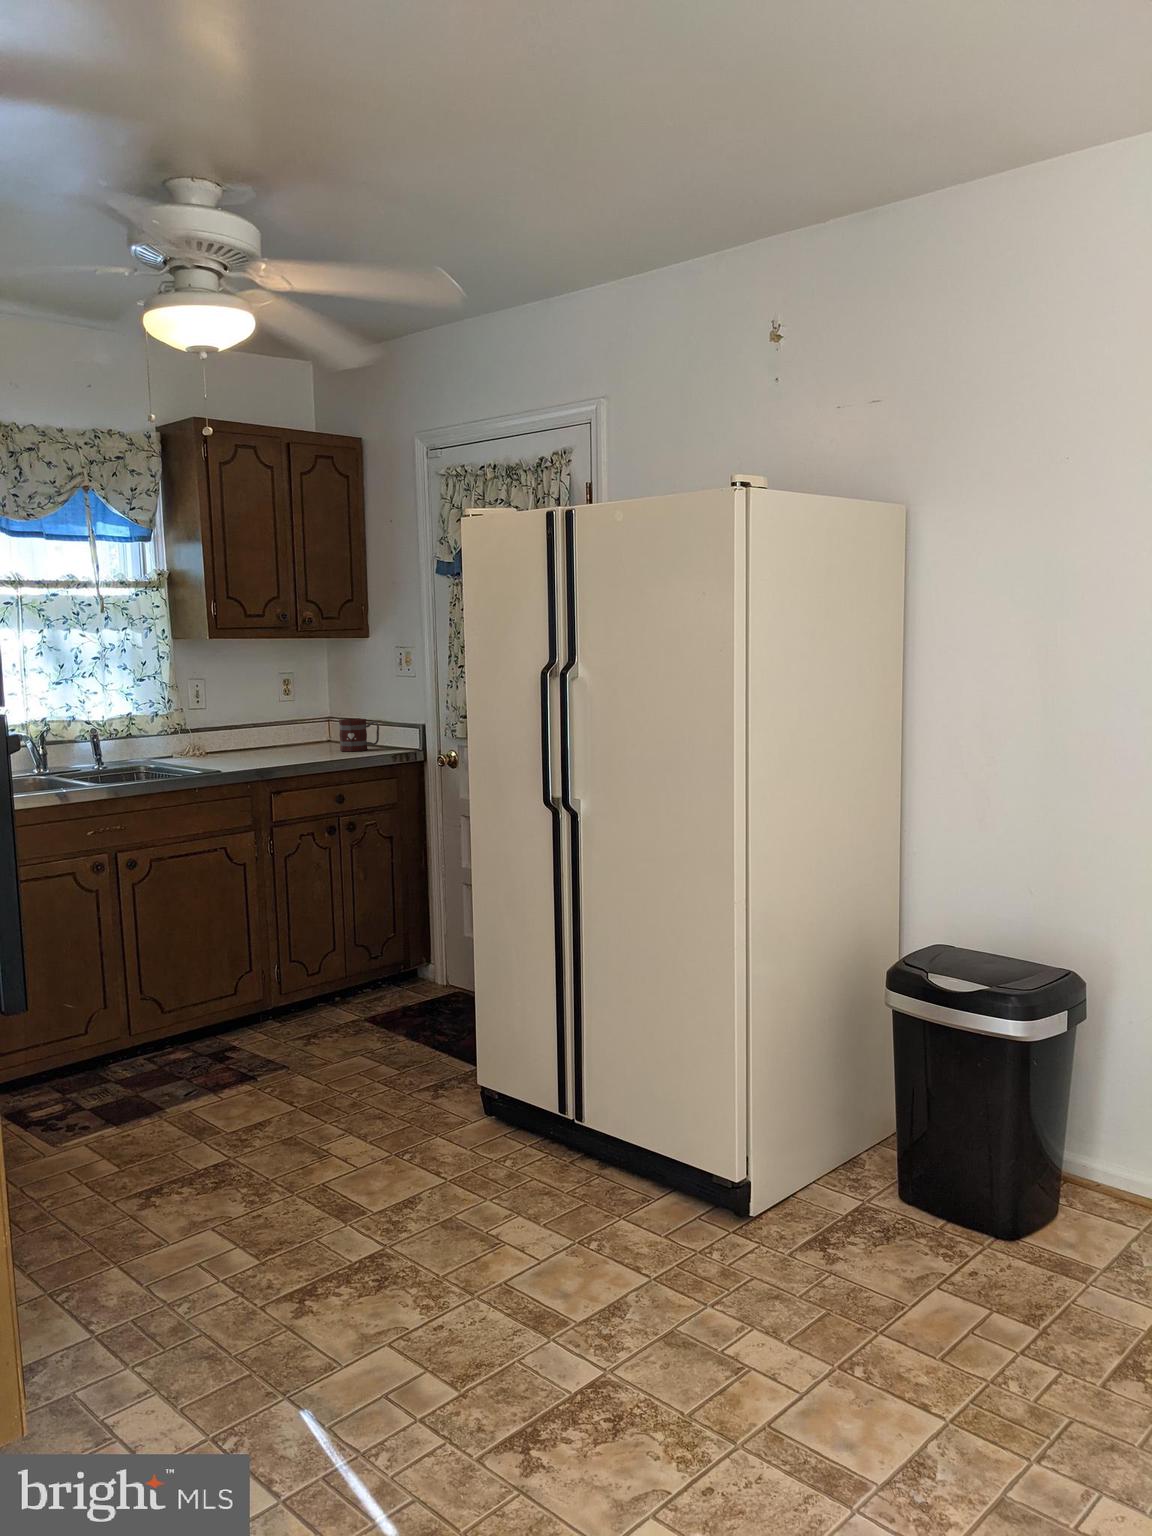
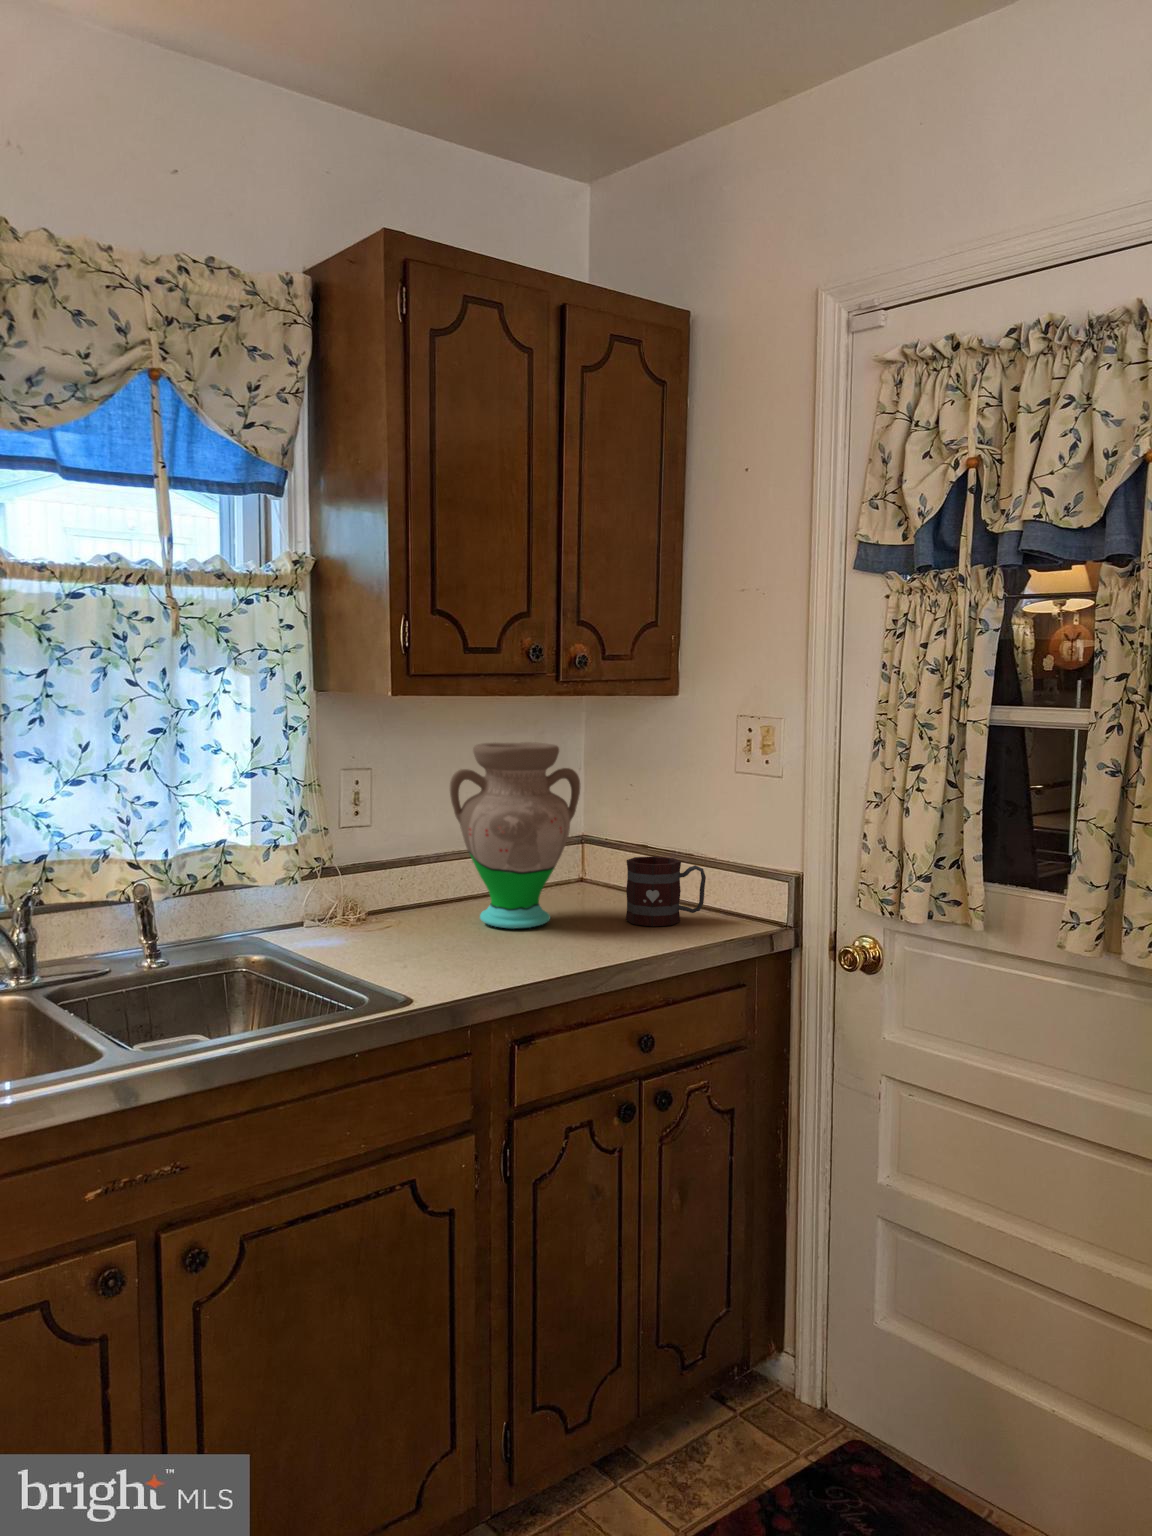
vase: none [244,662,313,755] -> present [450,742,580,929]

